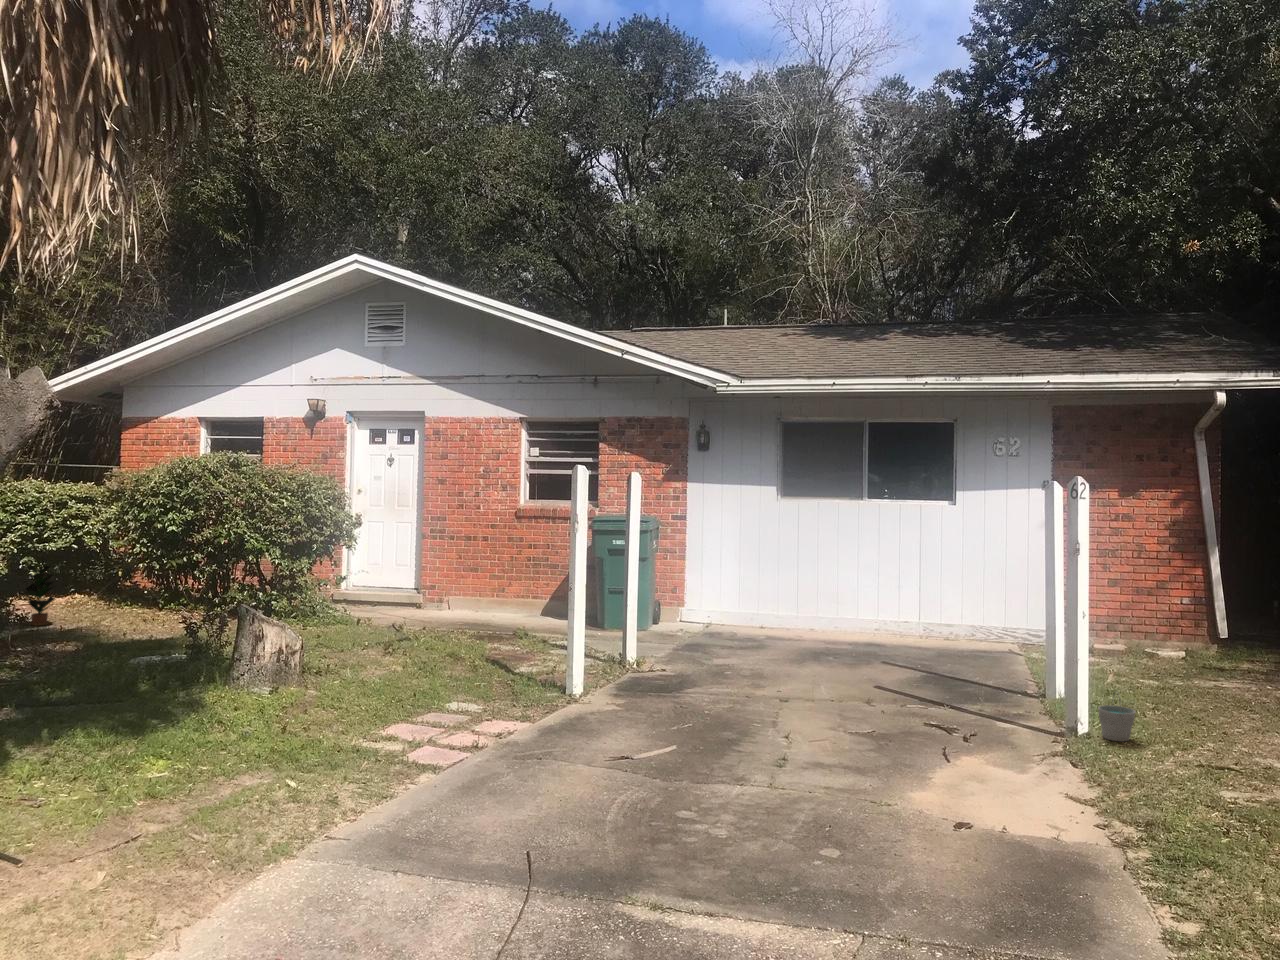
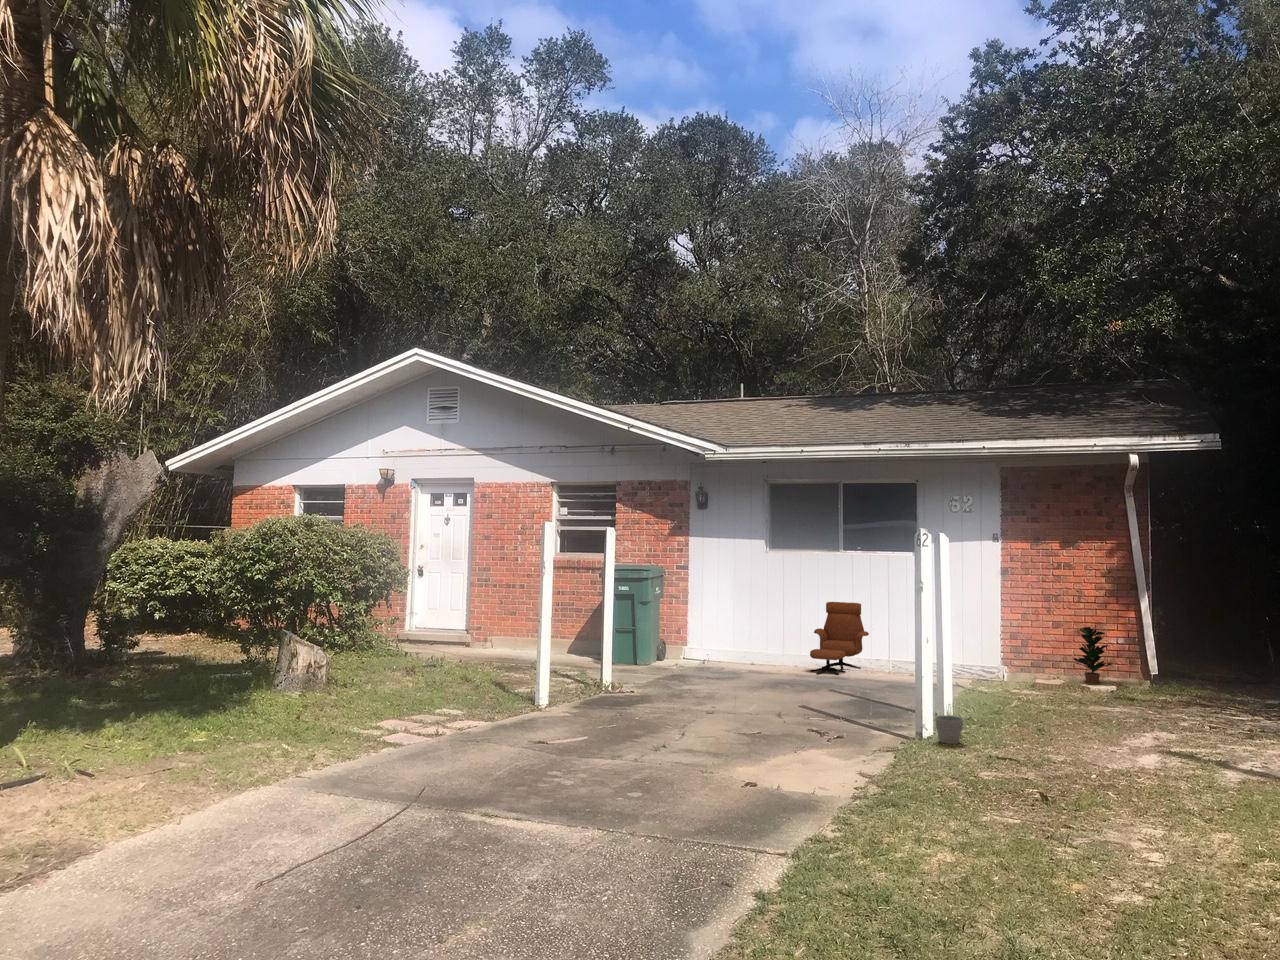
lounge chair: none [840,557,903,641] -> present [810,602,869,675]
potted plant: present [15,566,55,626] -> present [1073,627,1111,685]

